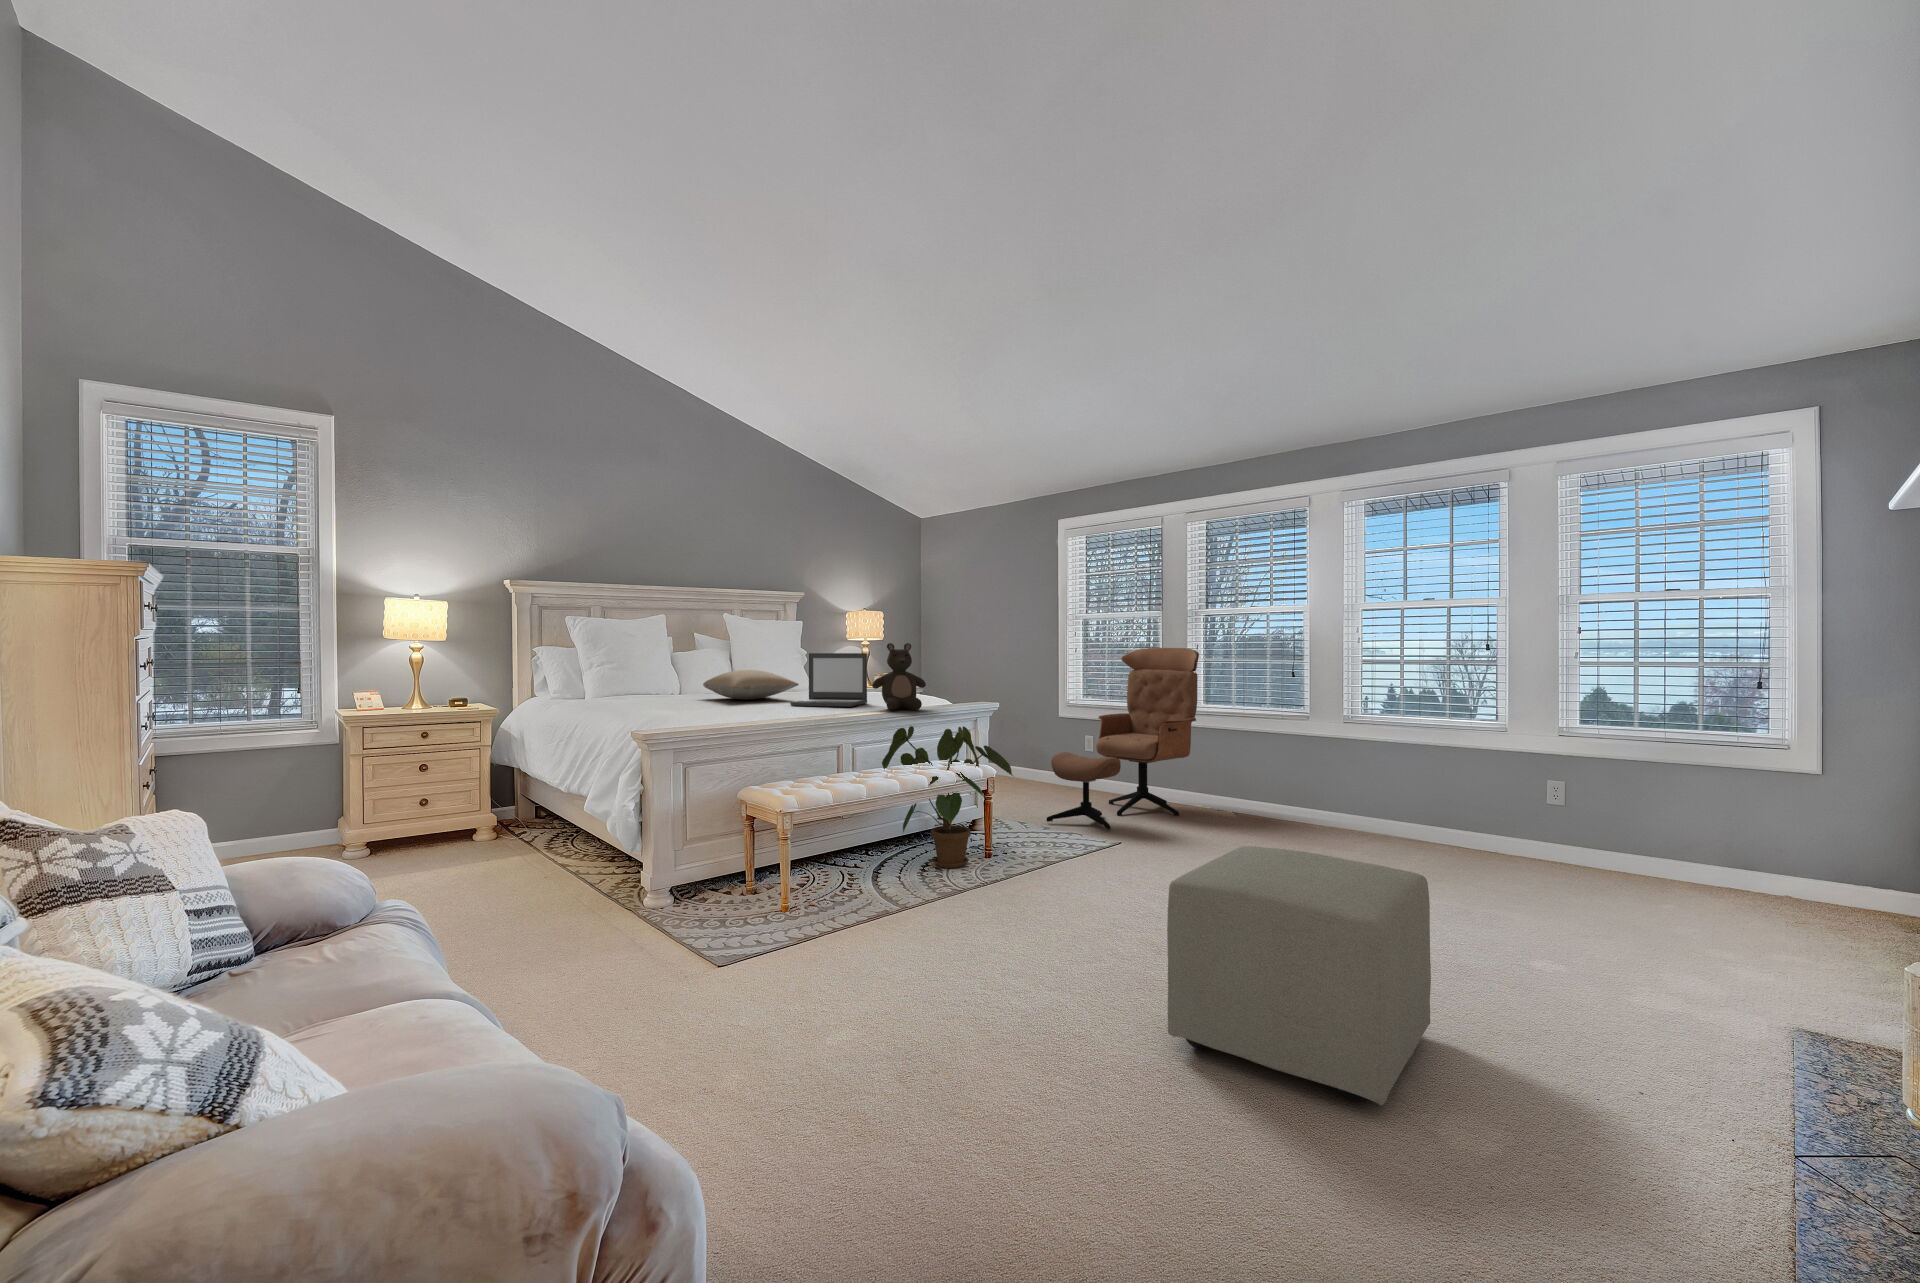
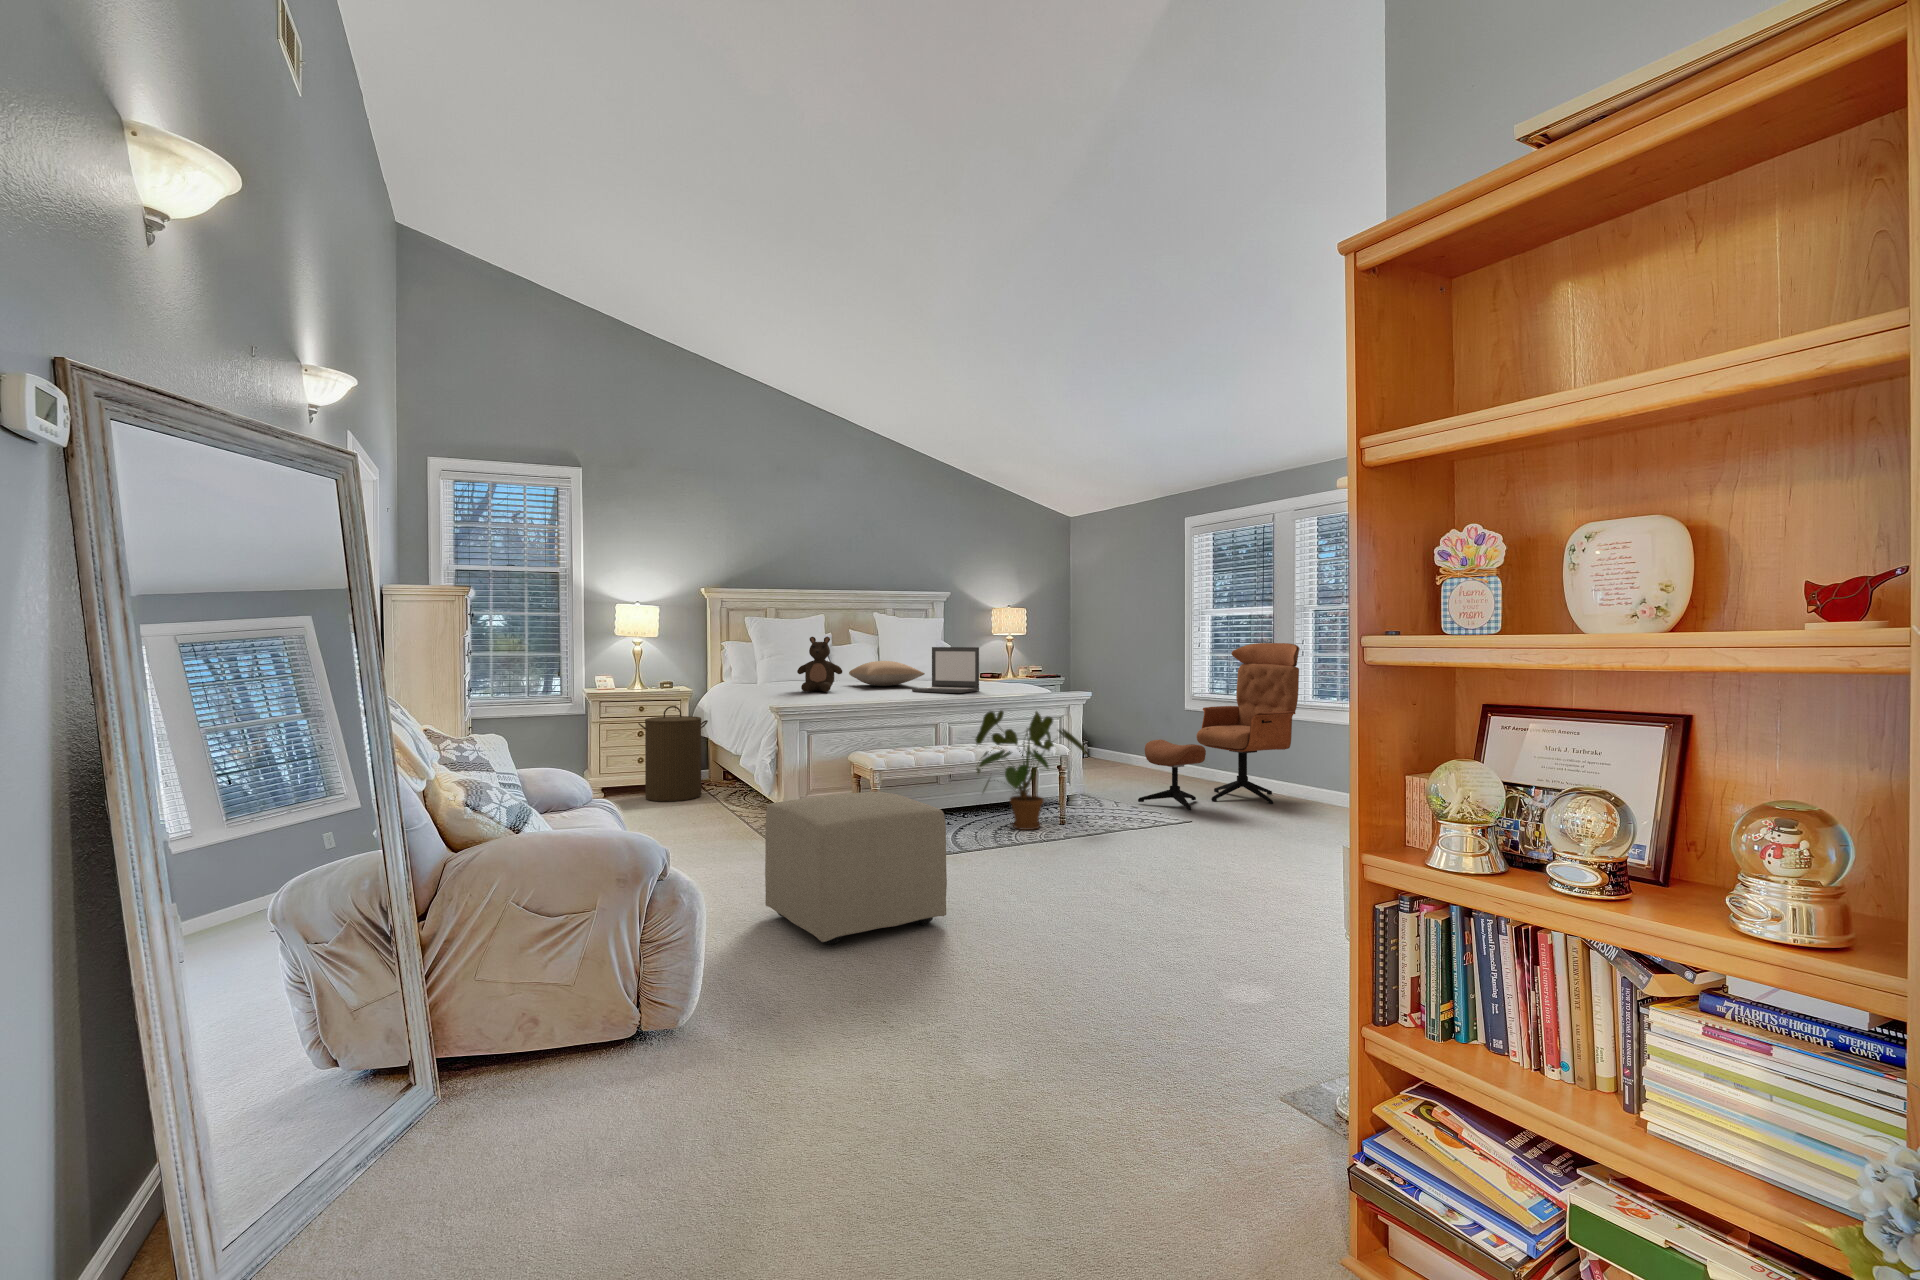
stuffed bear: present [872,643,926,710] -> present [797,637,842,692]
laundry hamper: none [420,731,520,857] -> present [638,706,708,802]
ottoman: present [1167,846,1431,1106] -> present [765,792,947,944]

